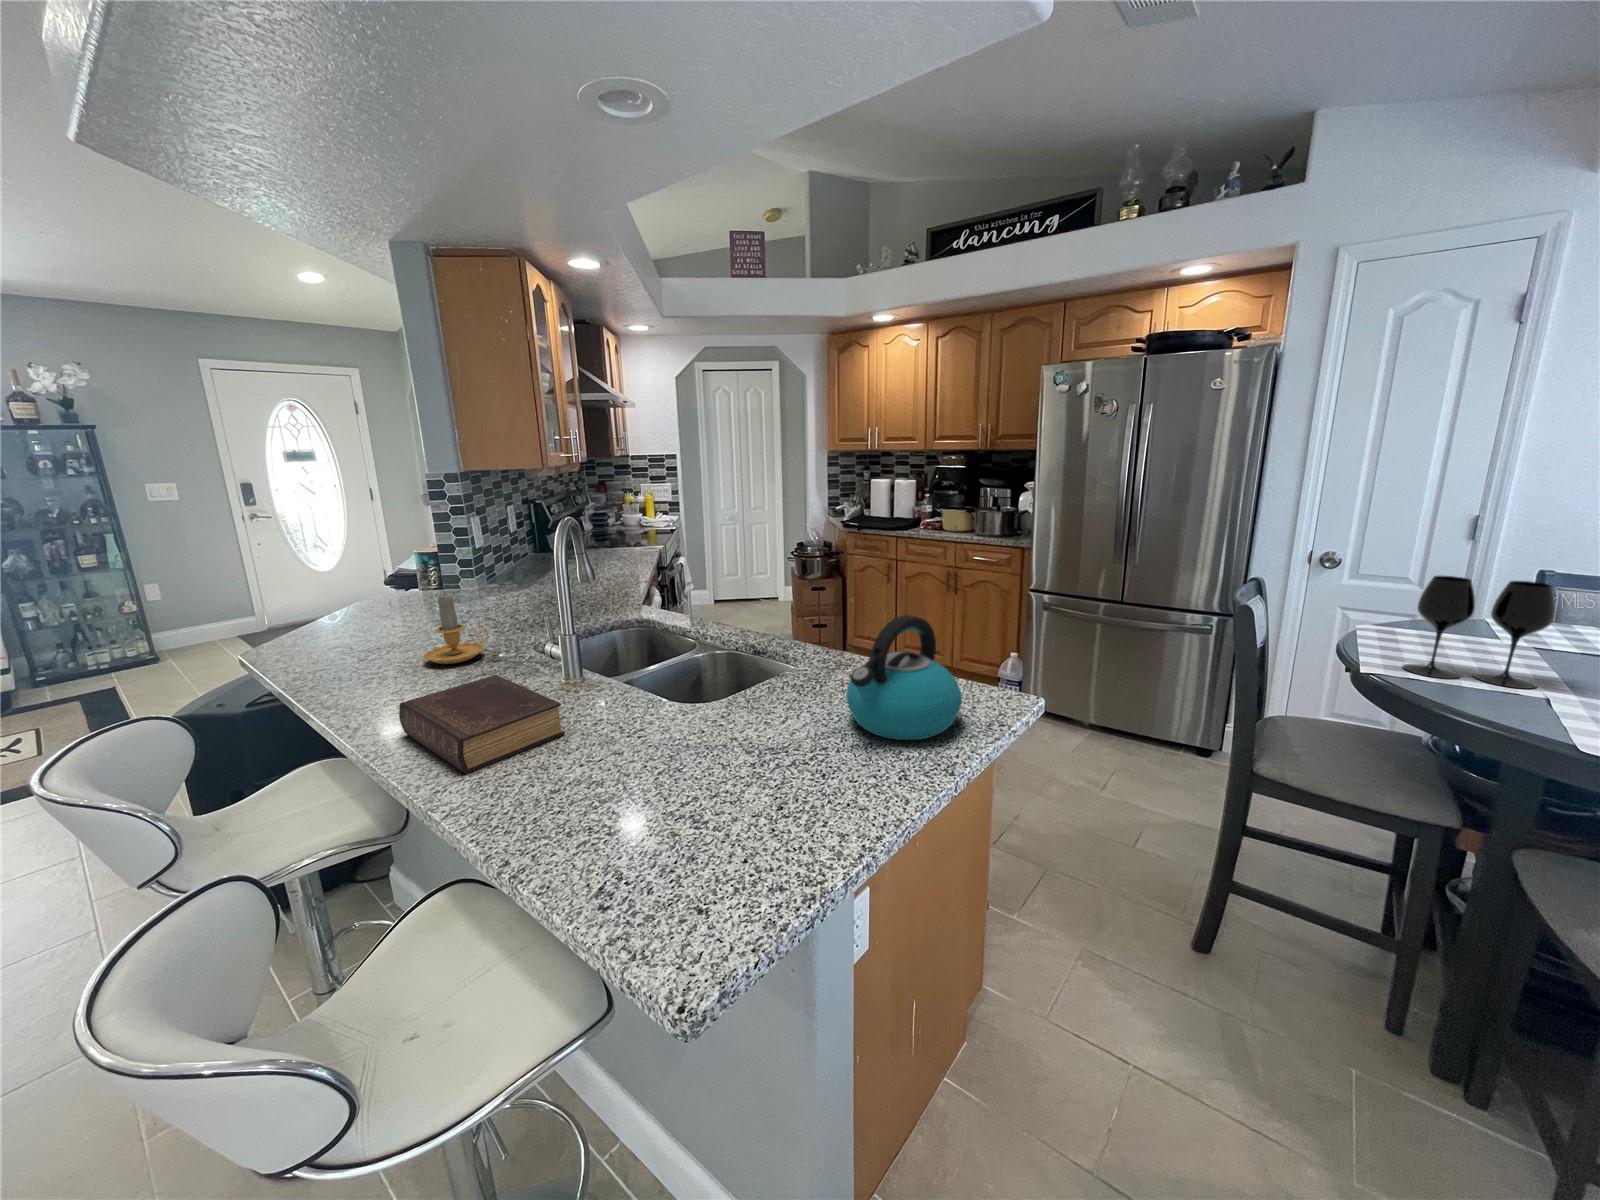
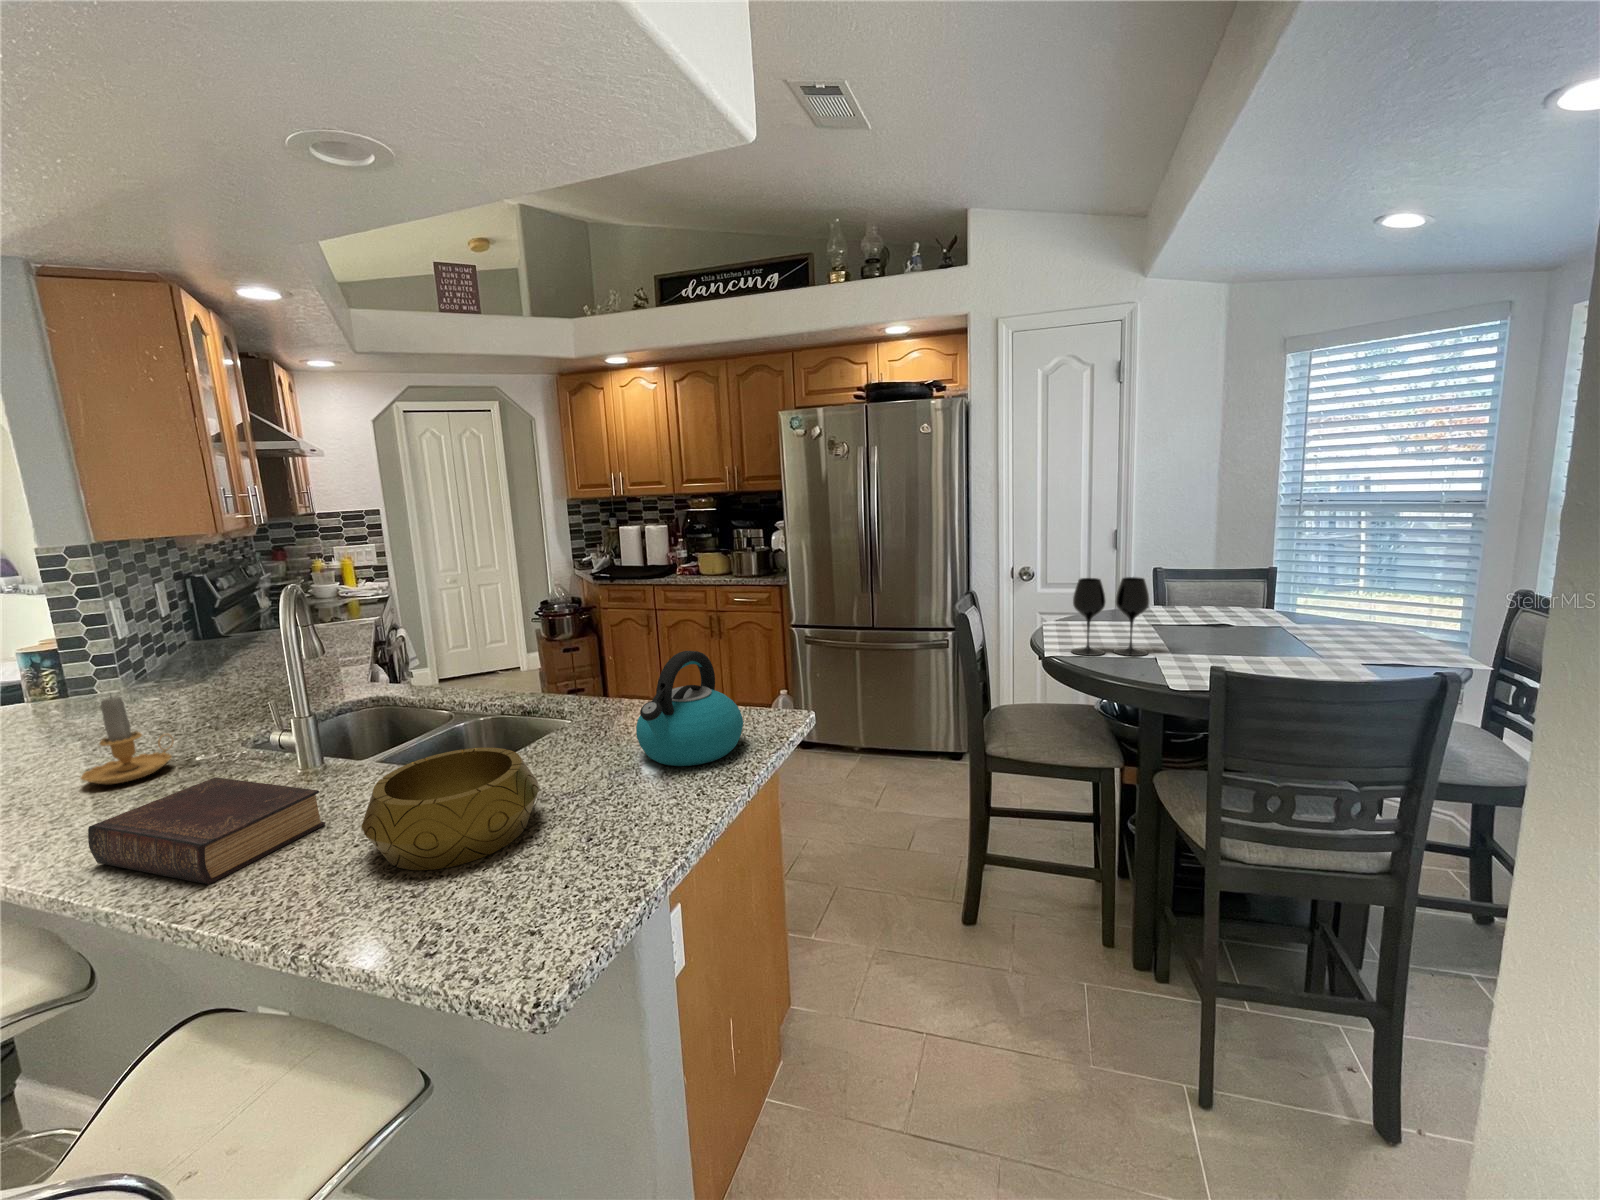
decorative bowl: none [580,687,741,807] -> present [362,748,539,870]

